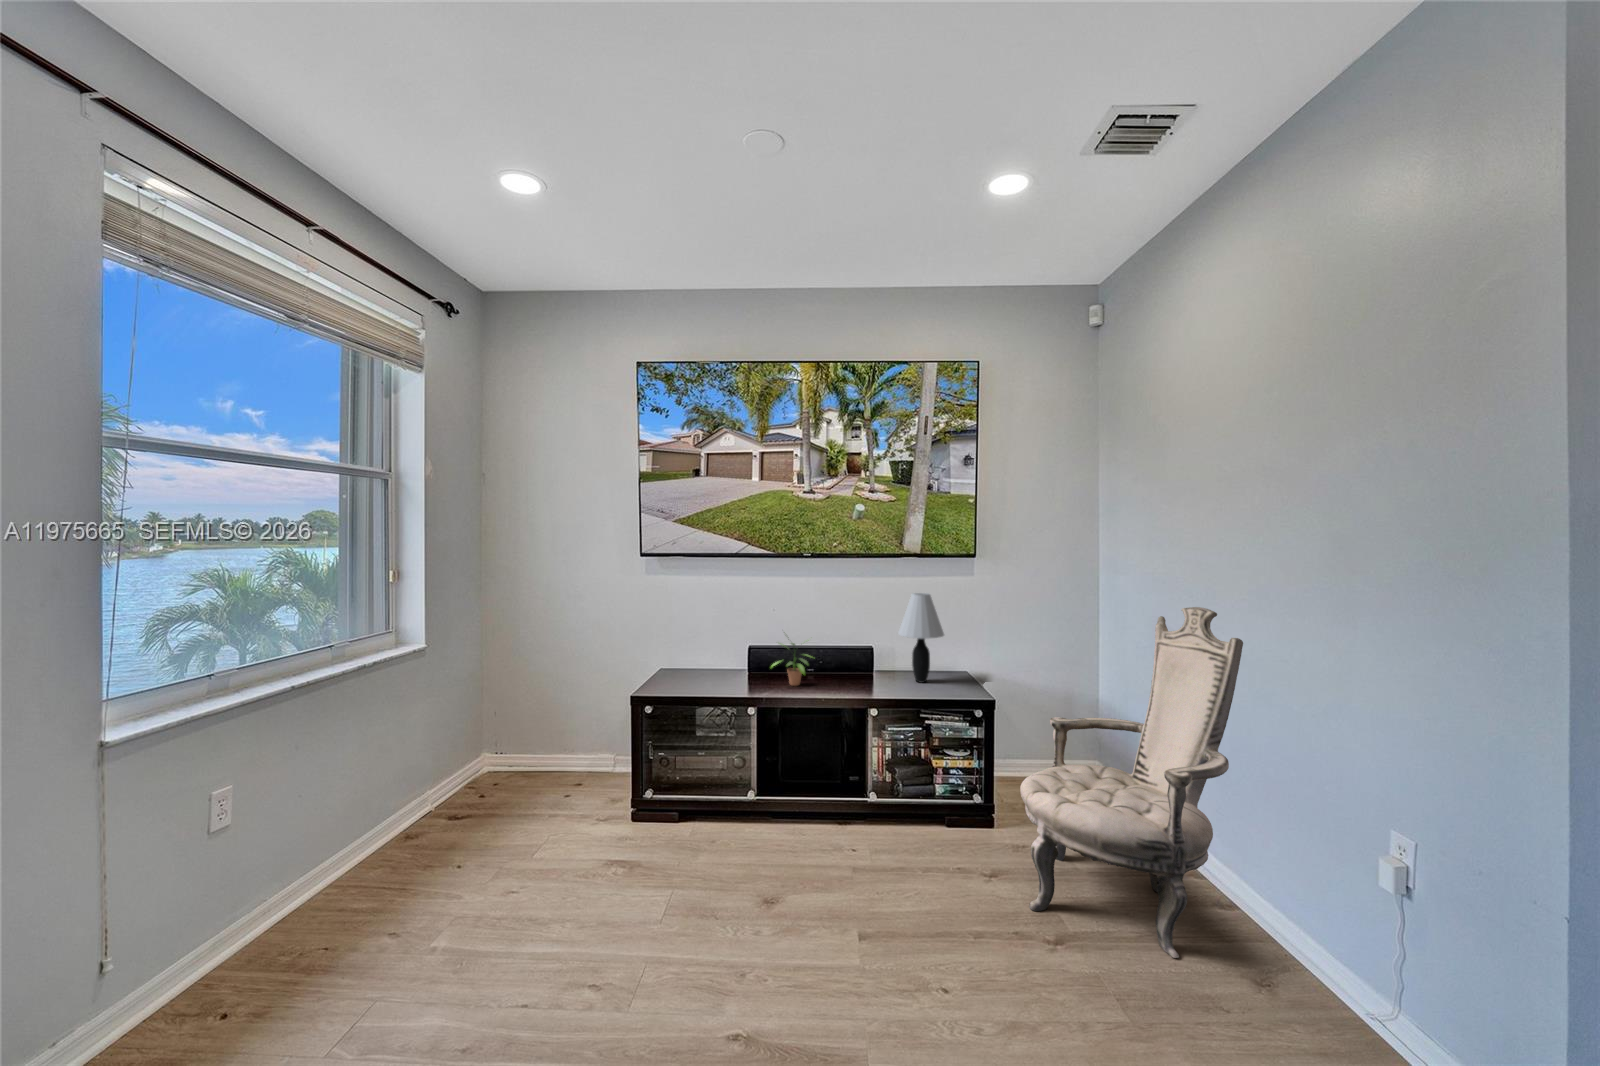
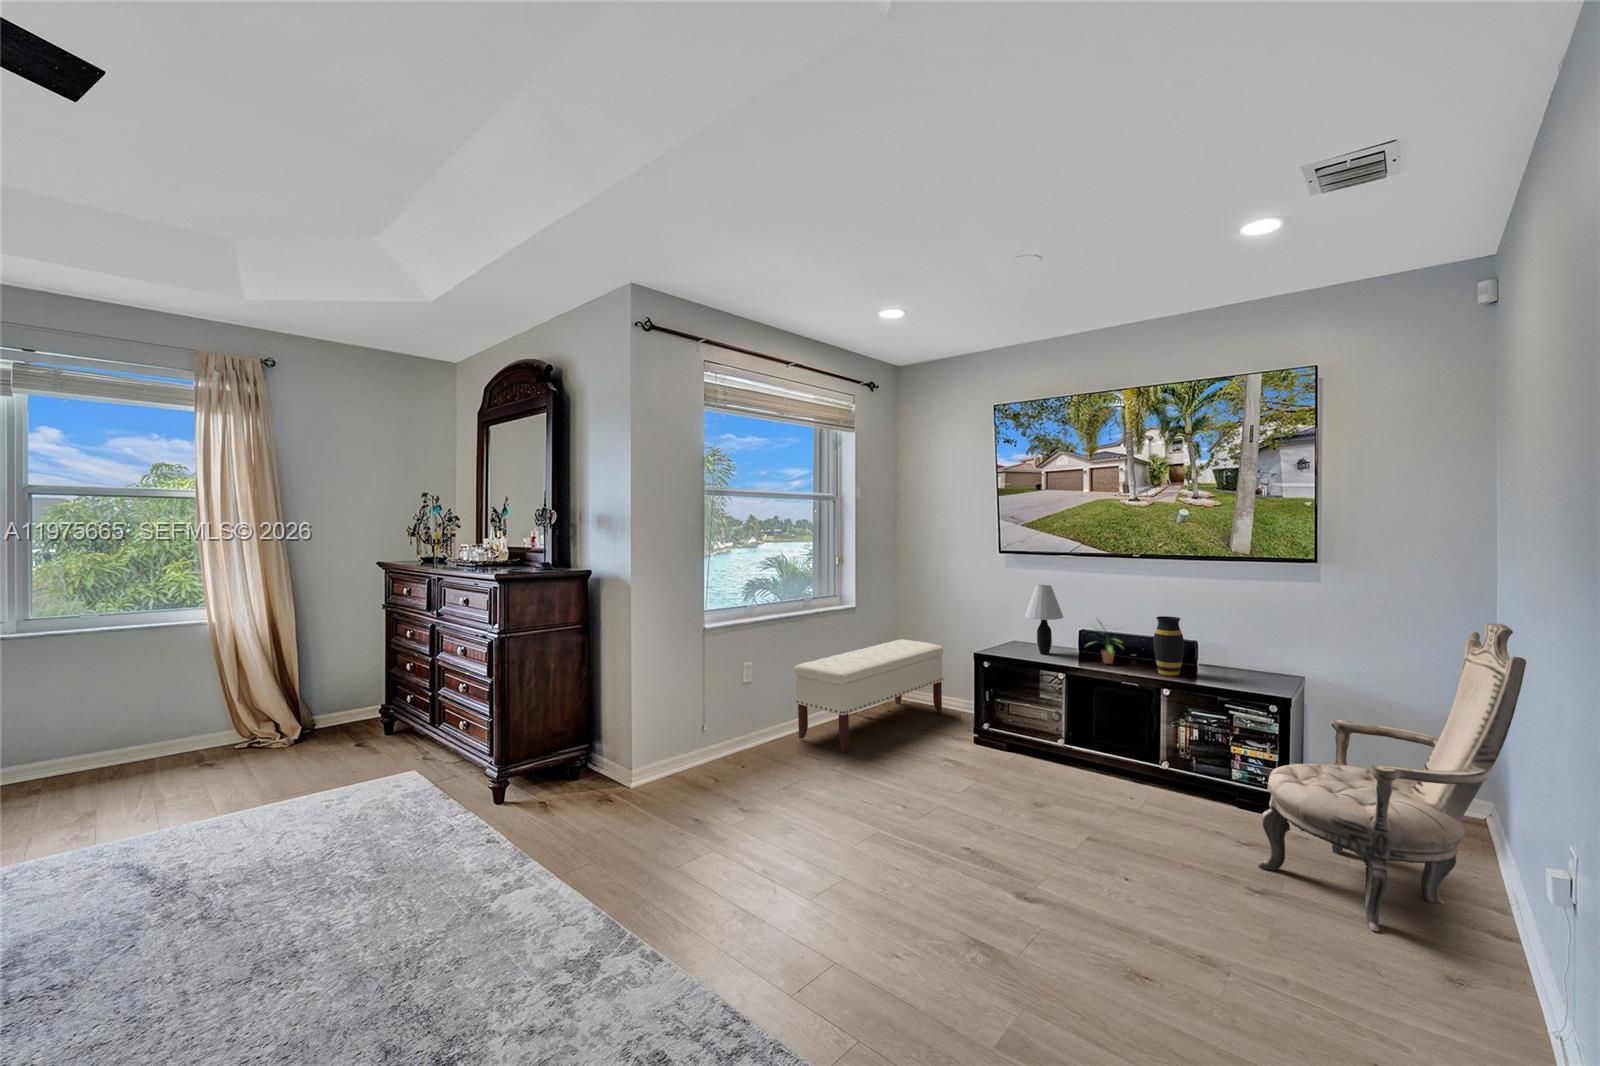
table lamp: present [898,593,944,683] -> present [1025,584,1063,654]
vase: none [850,622,880,691] -> present [1153,616,1184,675]
bench: none [304,686,563,910] -> present [795,640,943,752]

